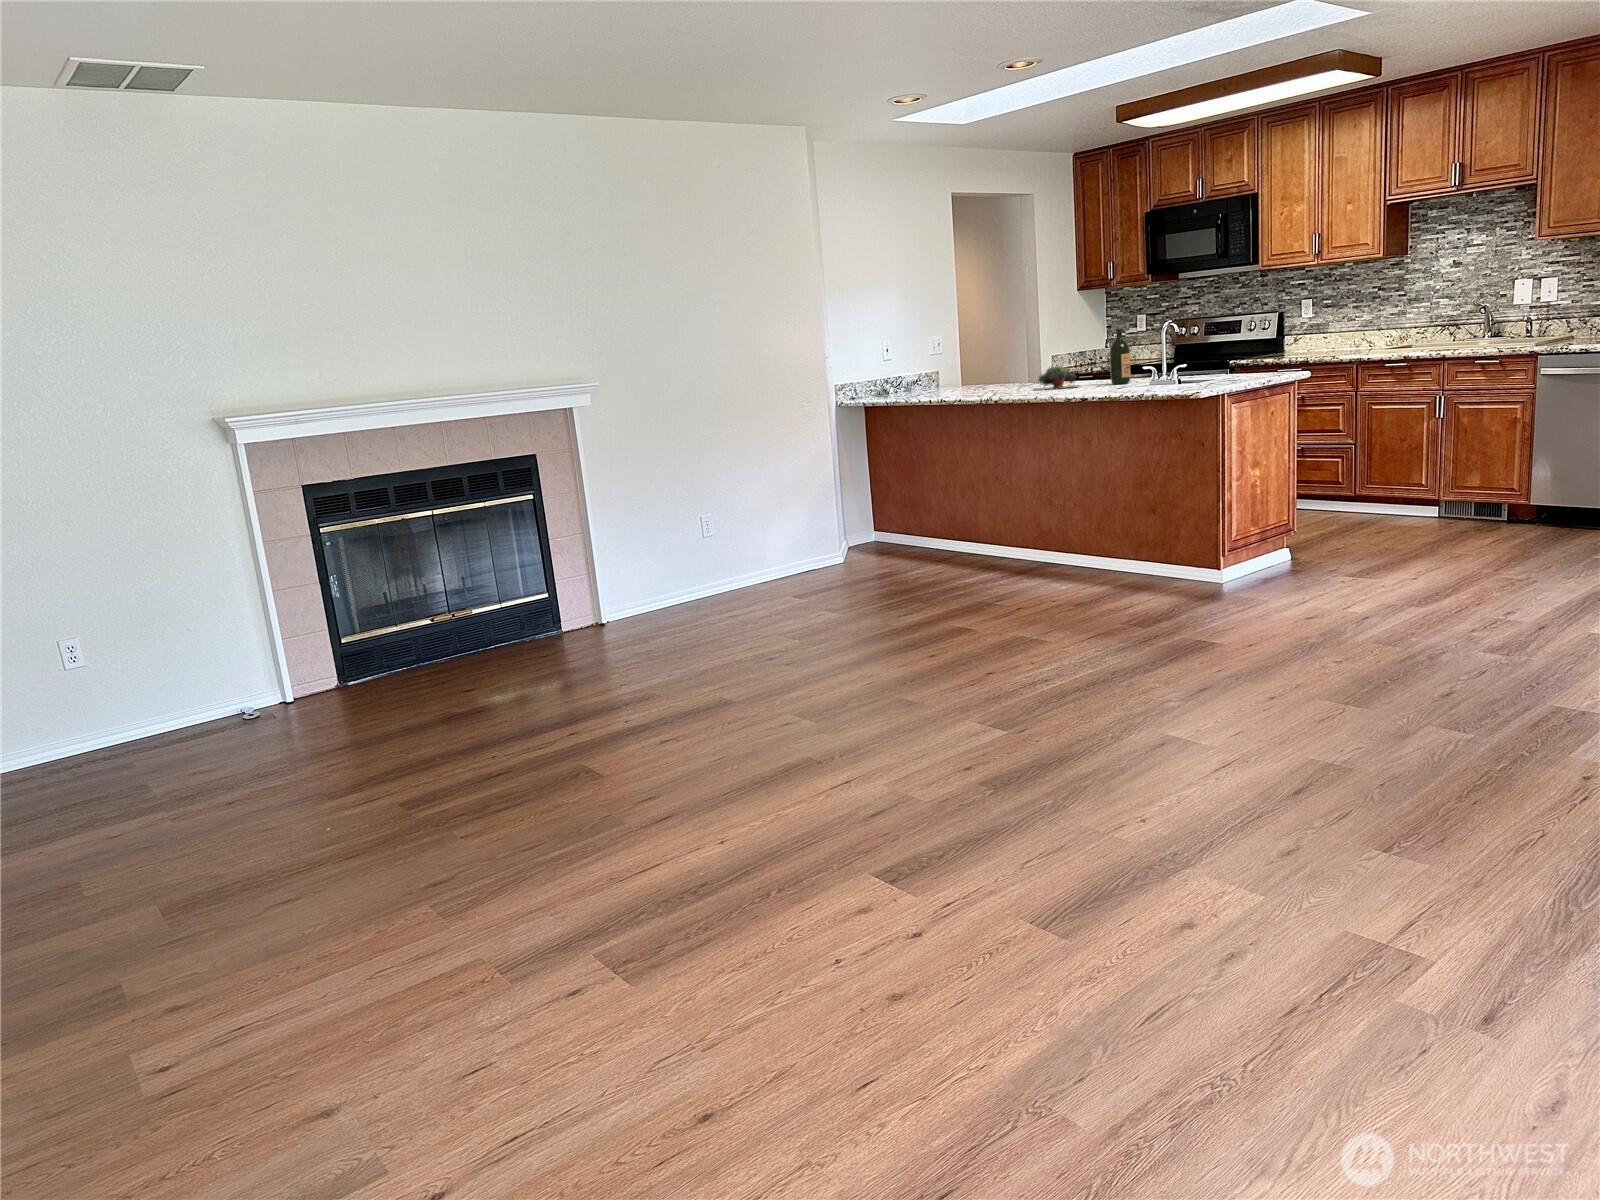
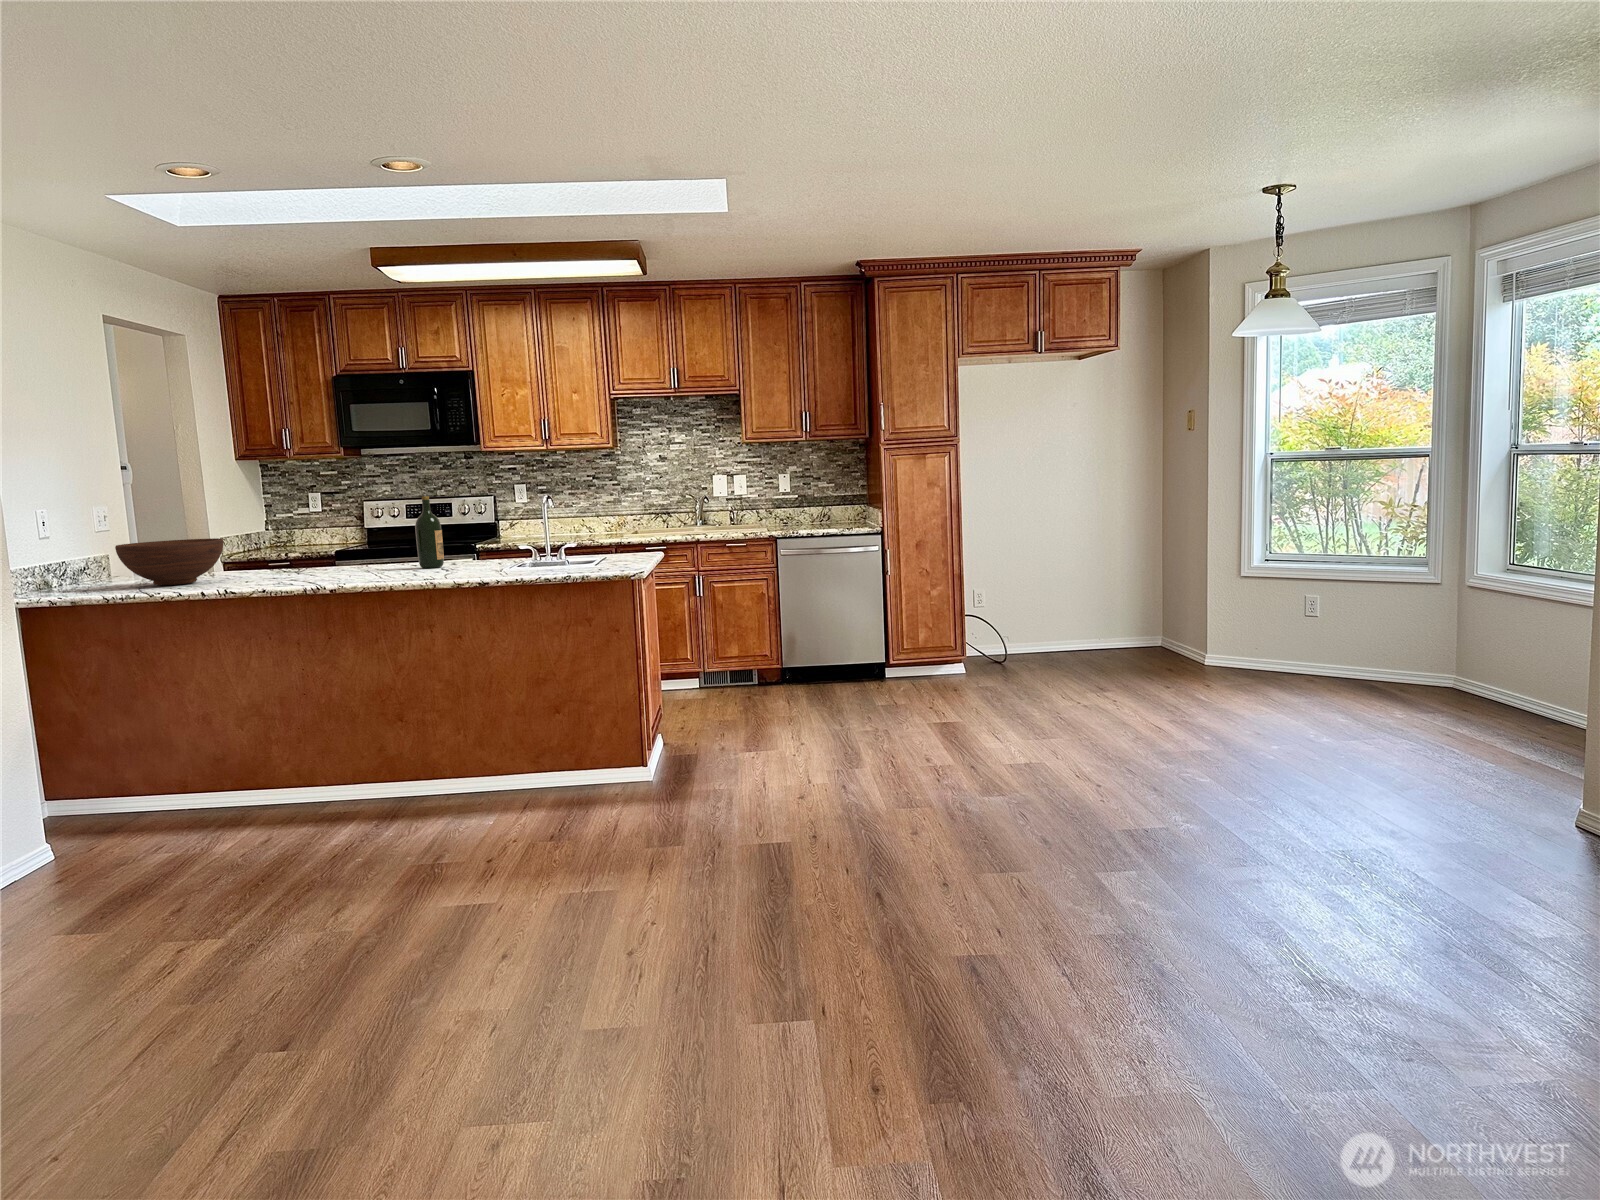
fruit bowl: none [930,360,991,393] -> present [115,538,224,586]
succulent plant: present [1035,366,1078,391] -> none [309,545,384,579]

